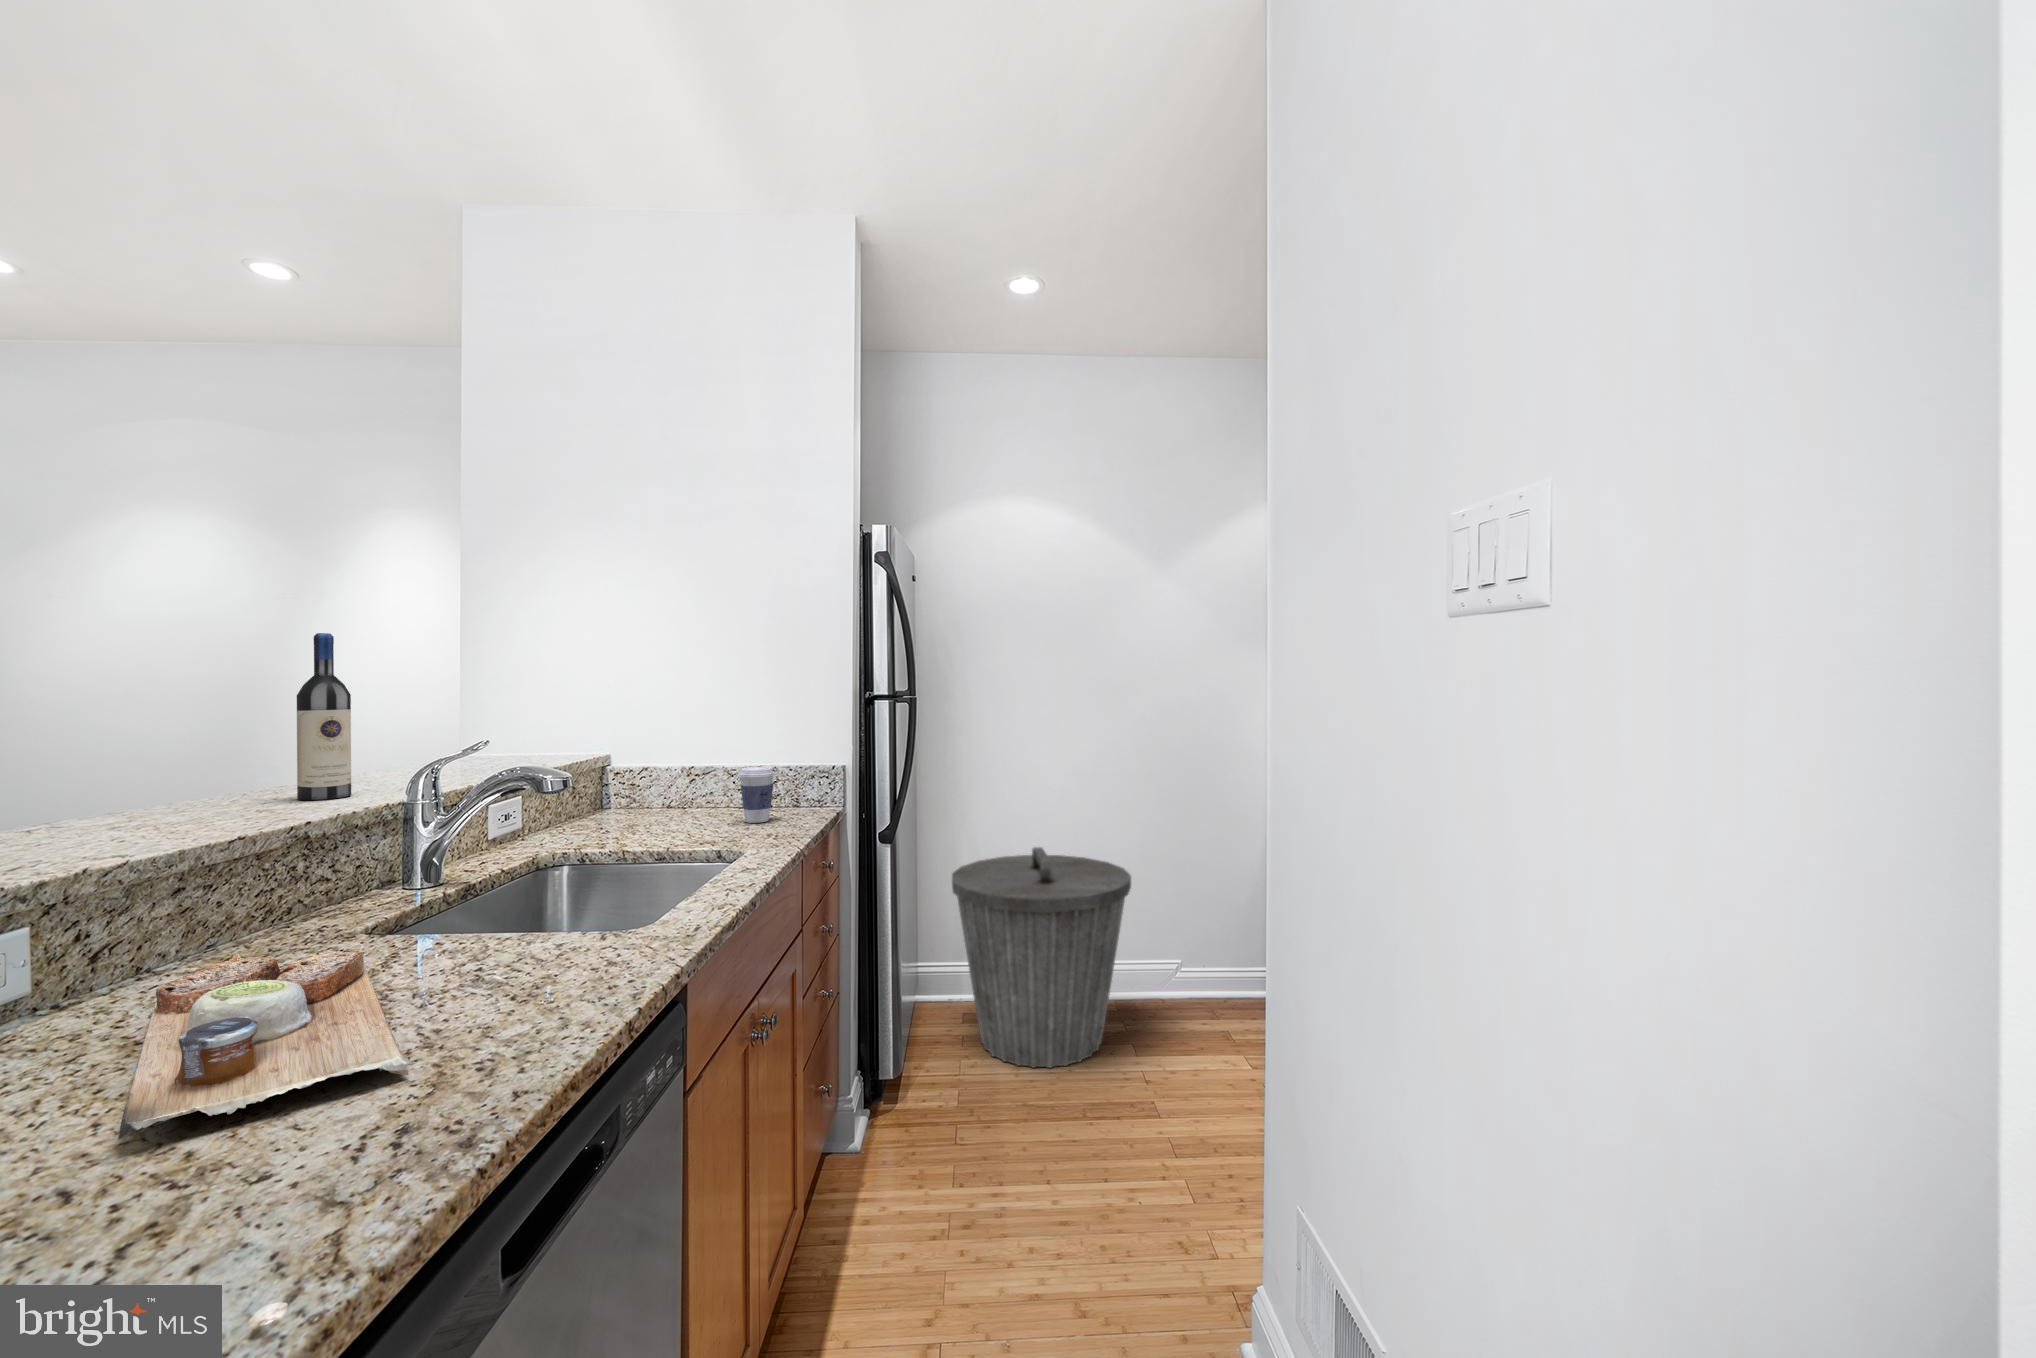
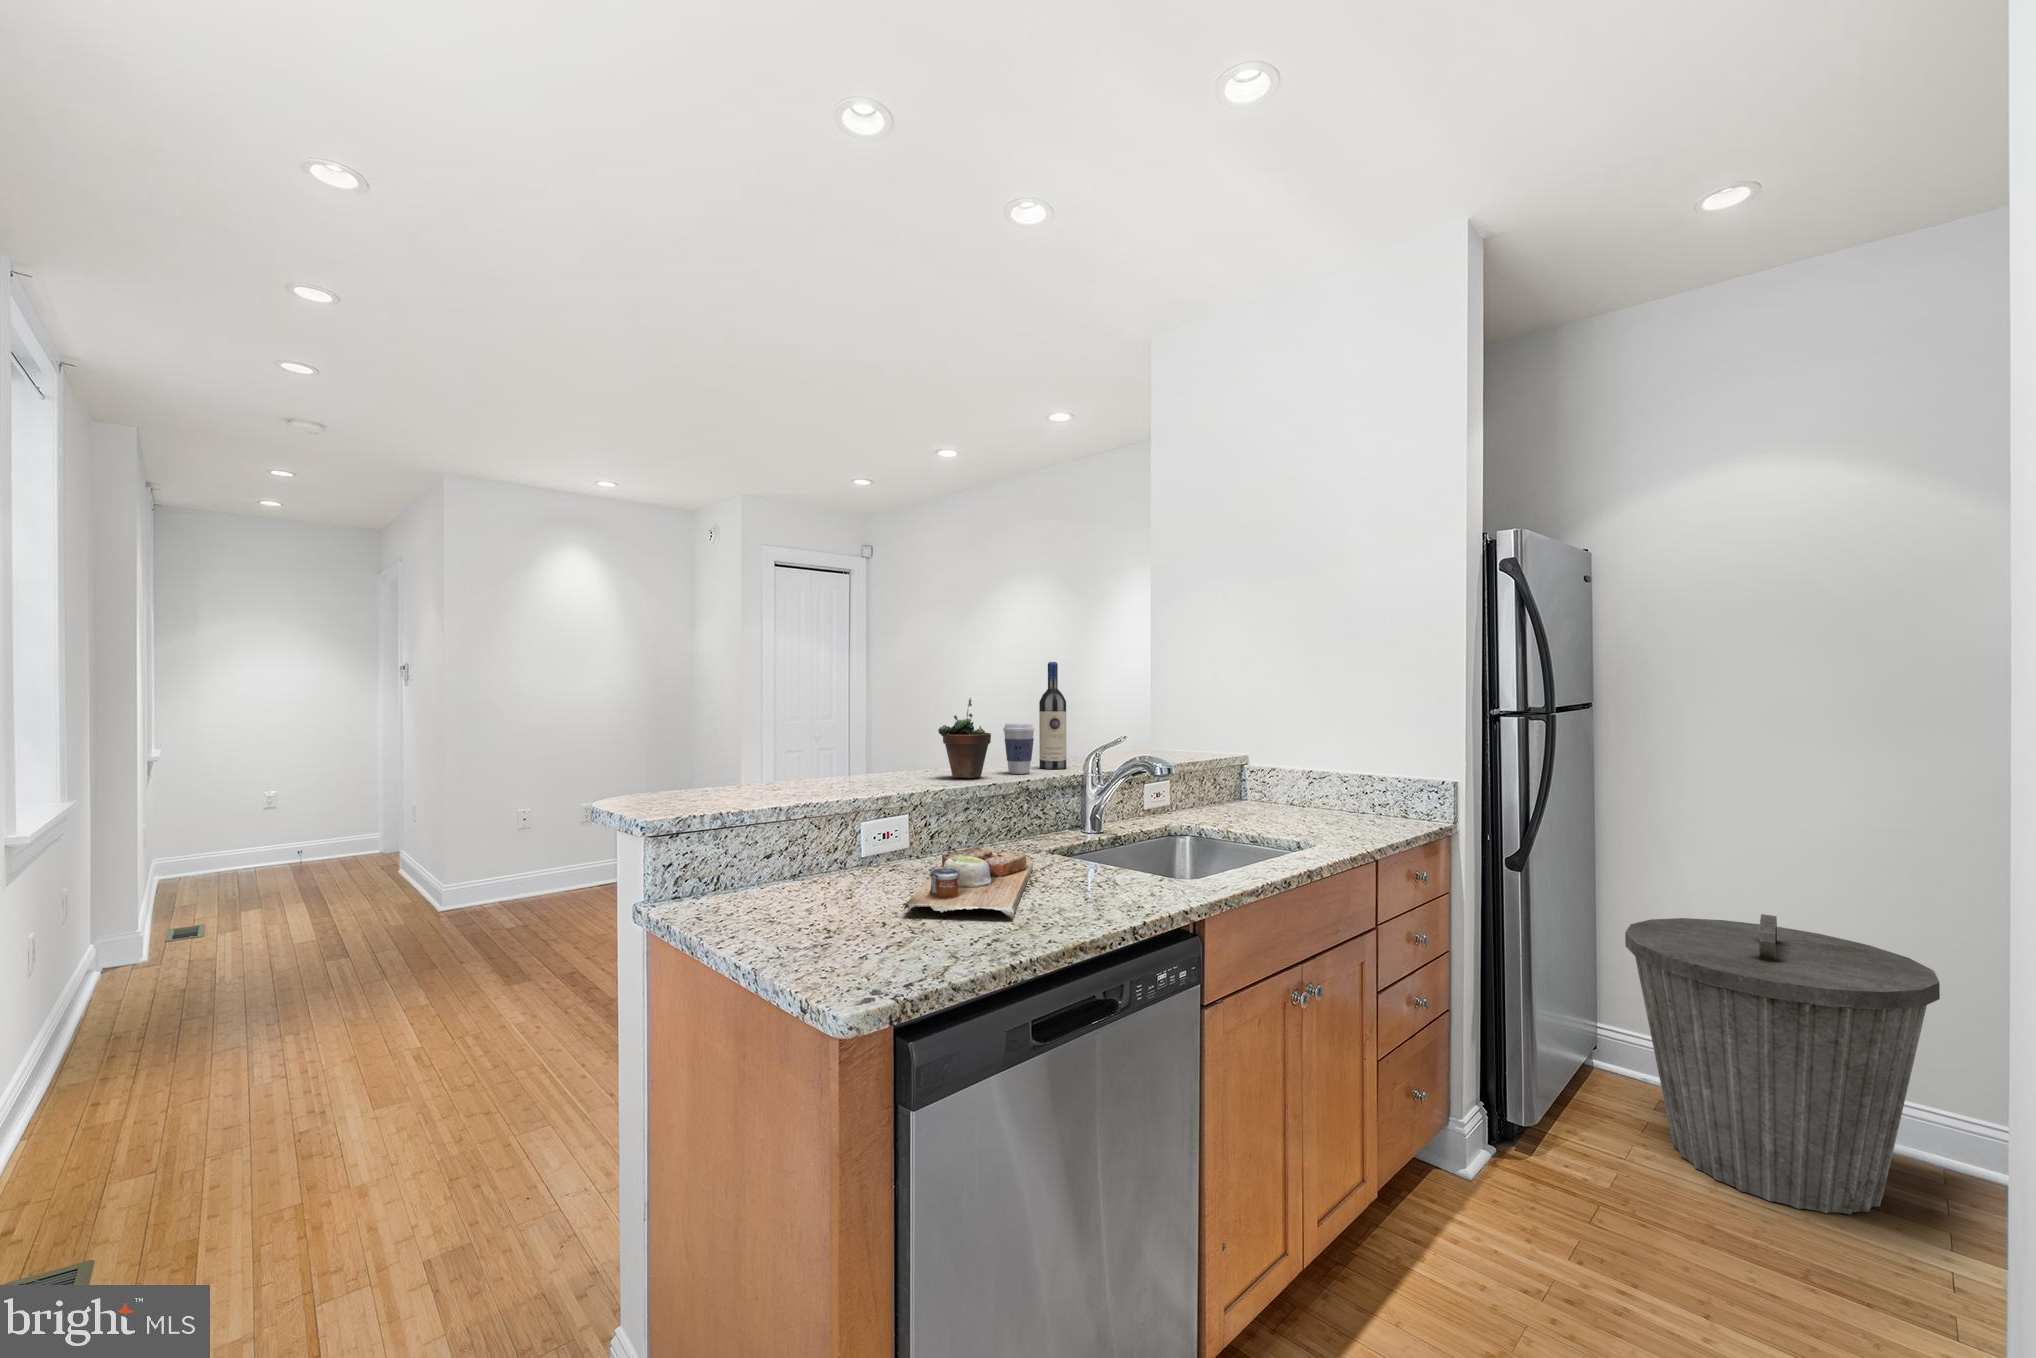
succulent plant: none [82,691,216,836] -> present [938,698,991,778]
coffee cup: present [739,767,775,823] -> present [1003,723,1035,774]

